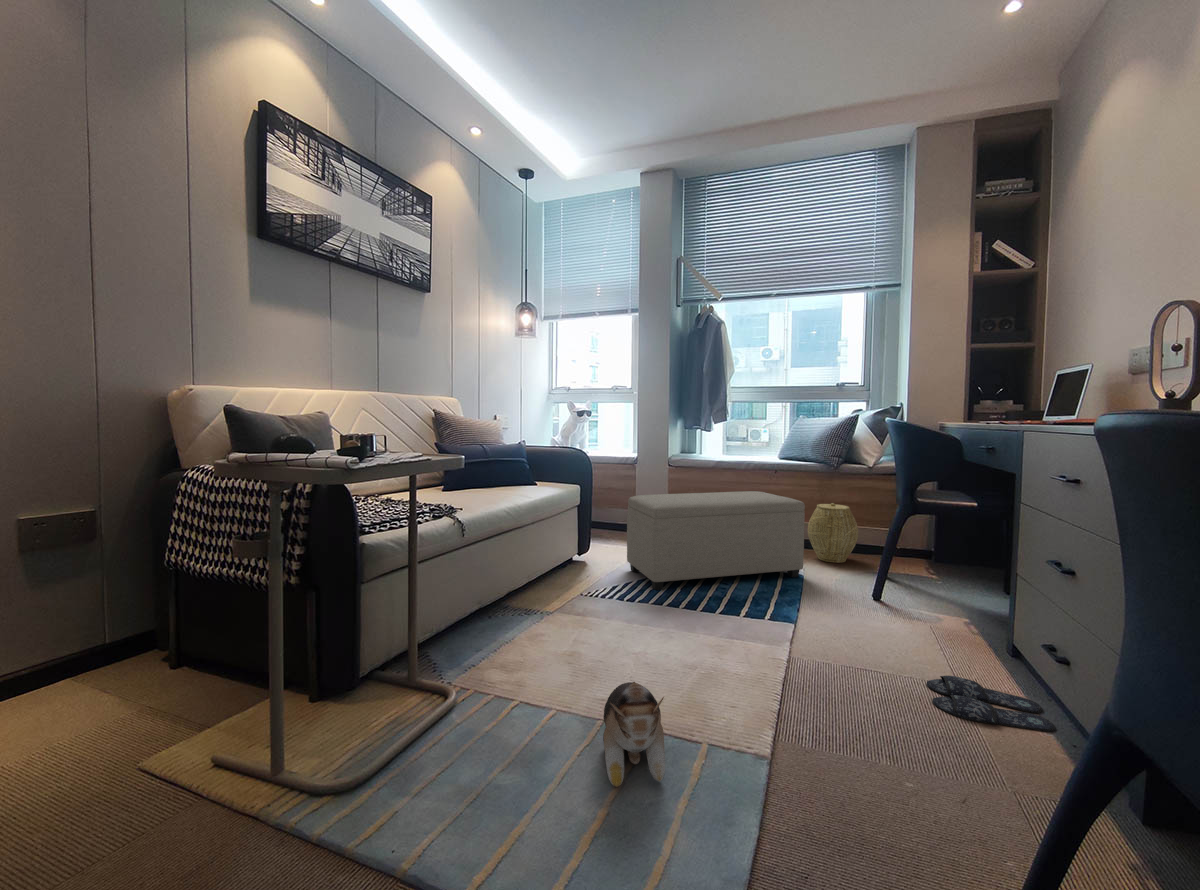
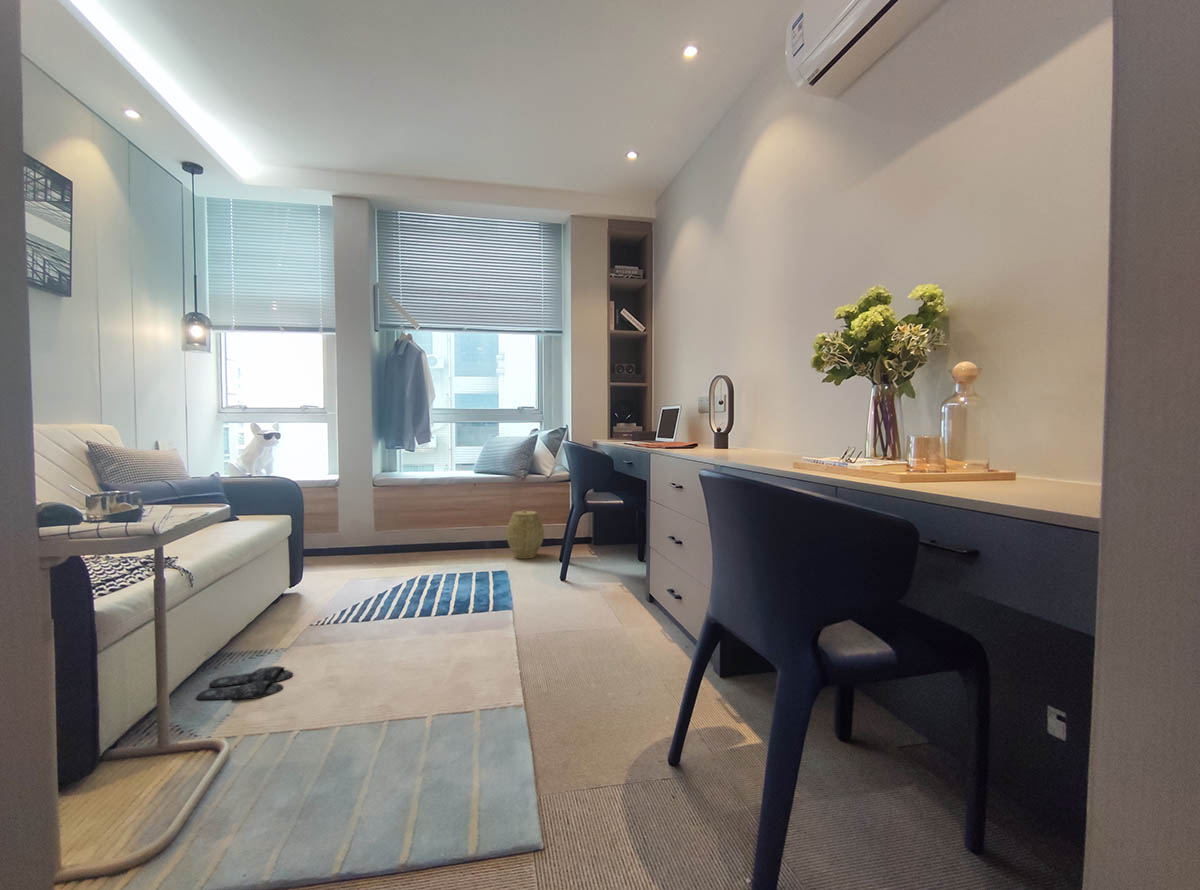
ottoman: present [627,491,805,590] -> none [348,506,506,605]
slippers: present [927,676,1055,732] -> present [197,666,293,700]
plush toy: present [603,682,665,787] -> none [393,648,450,726]

